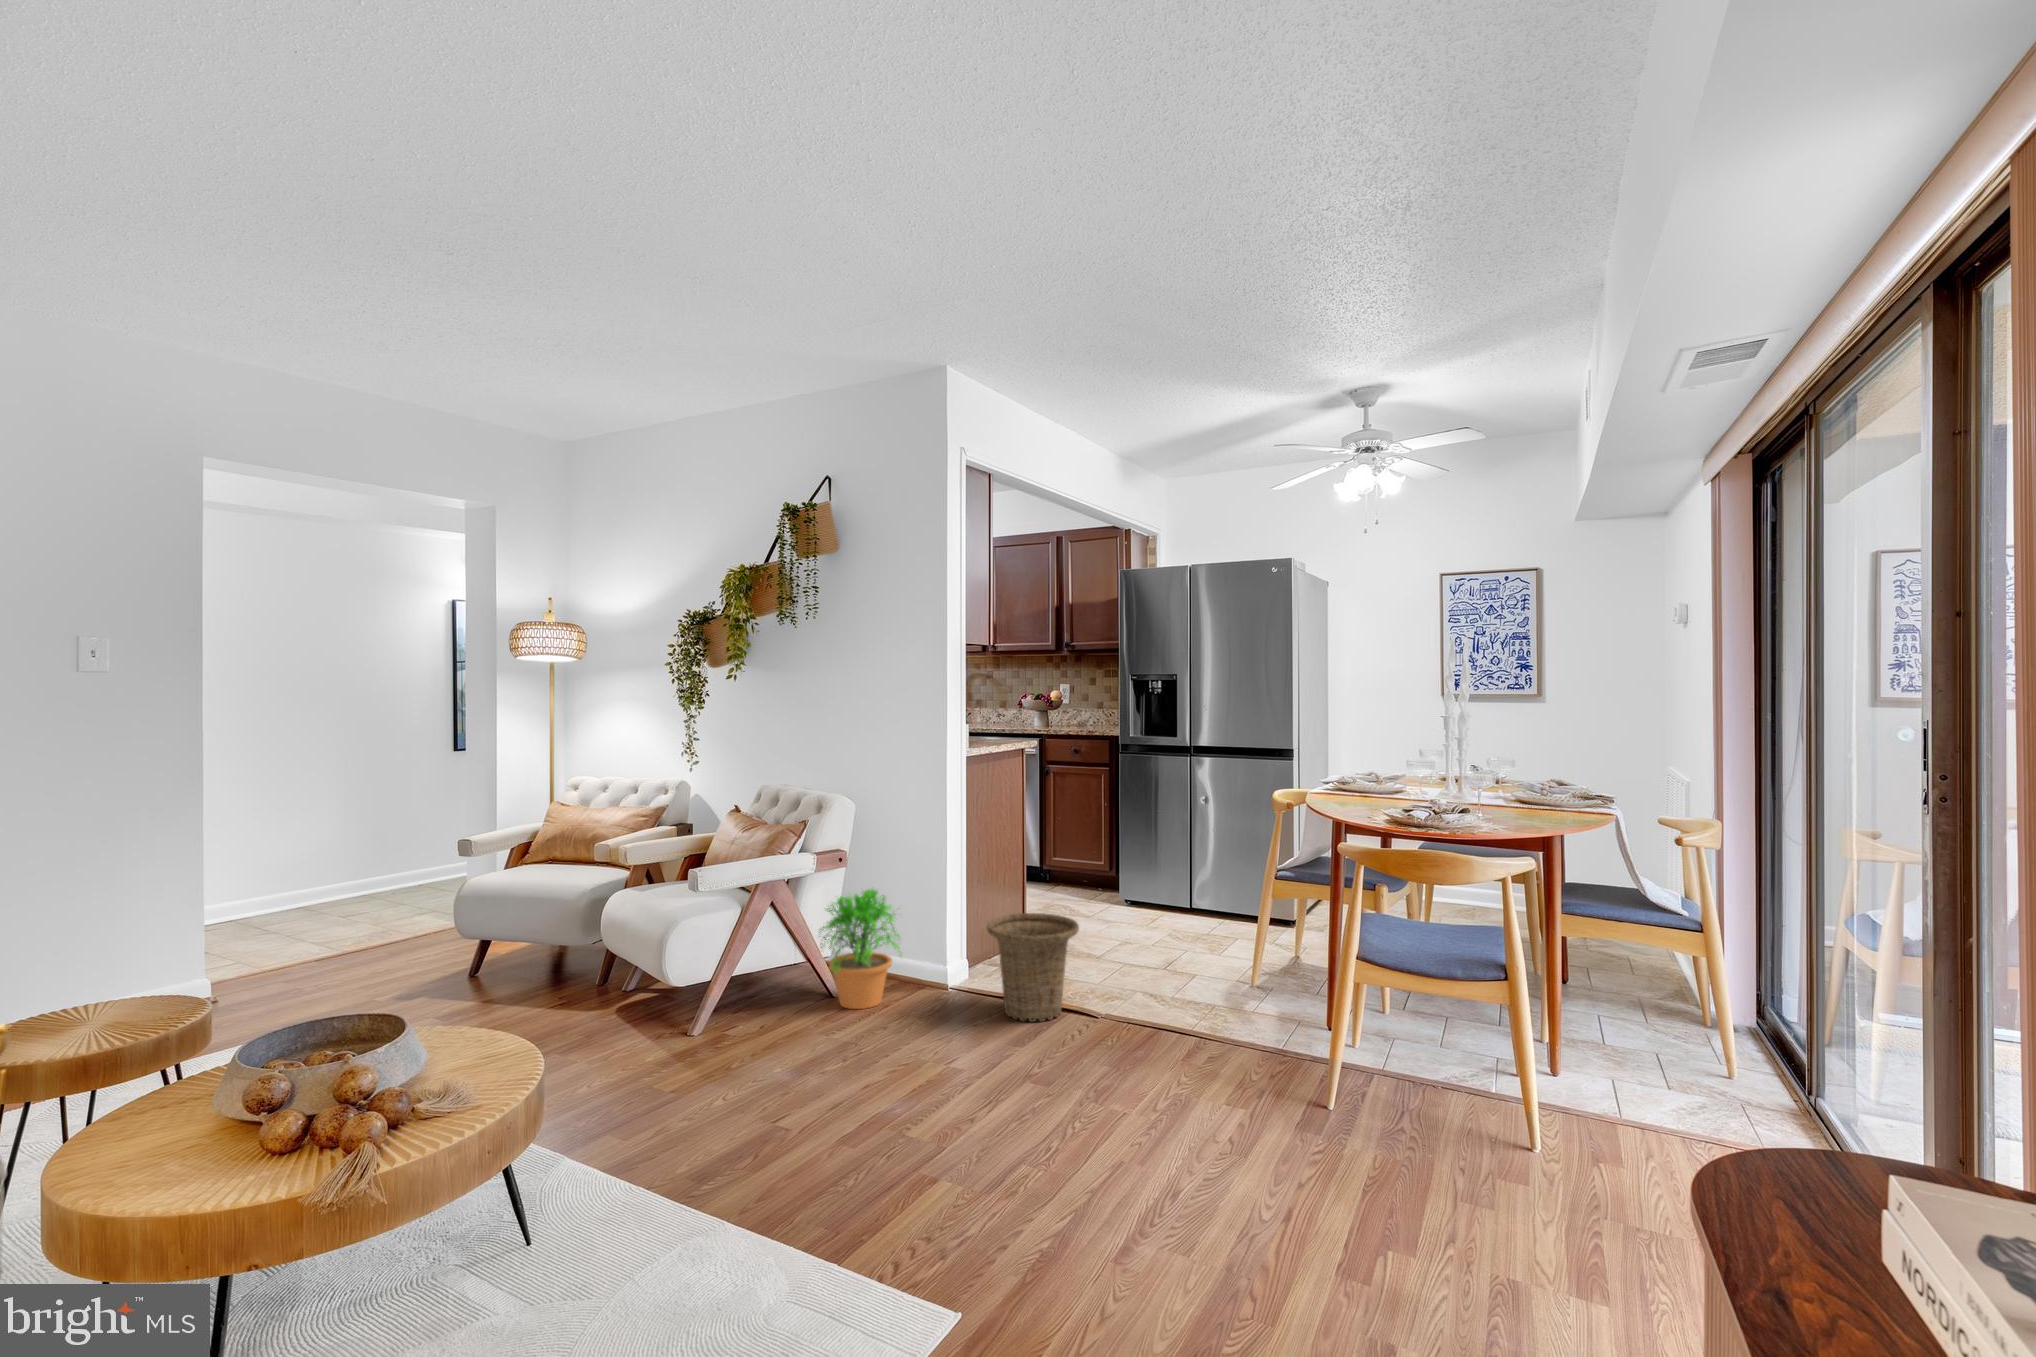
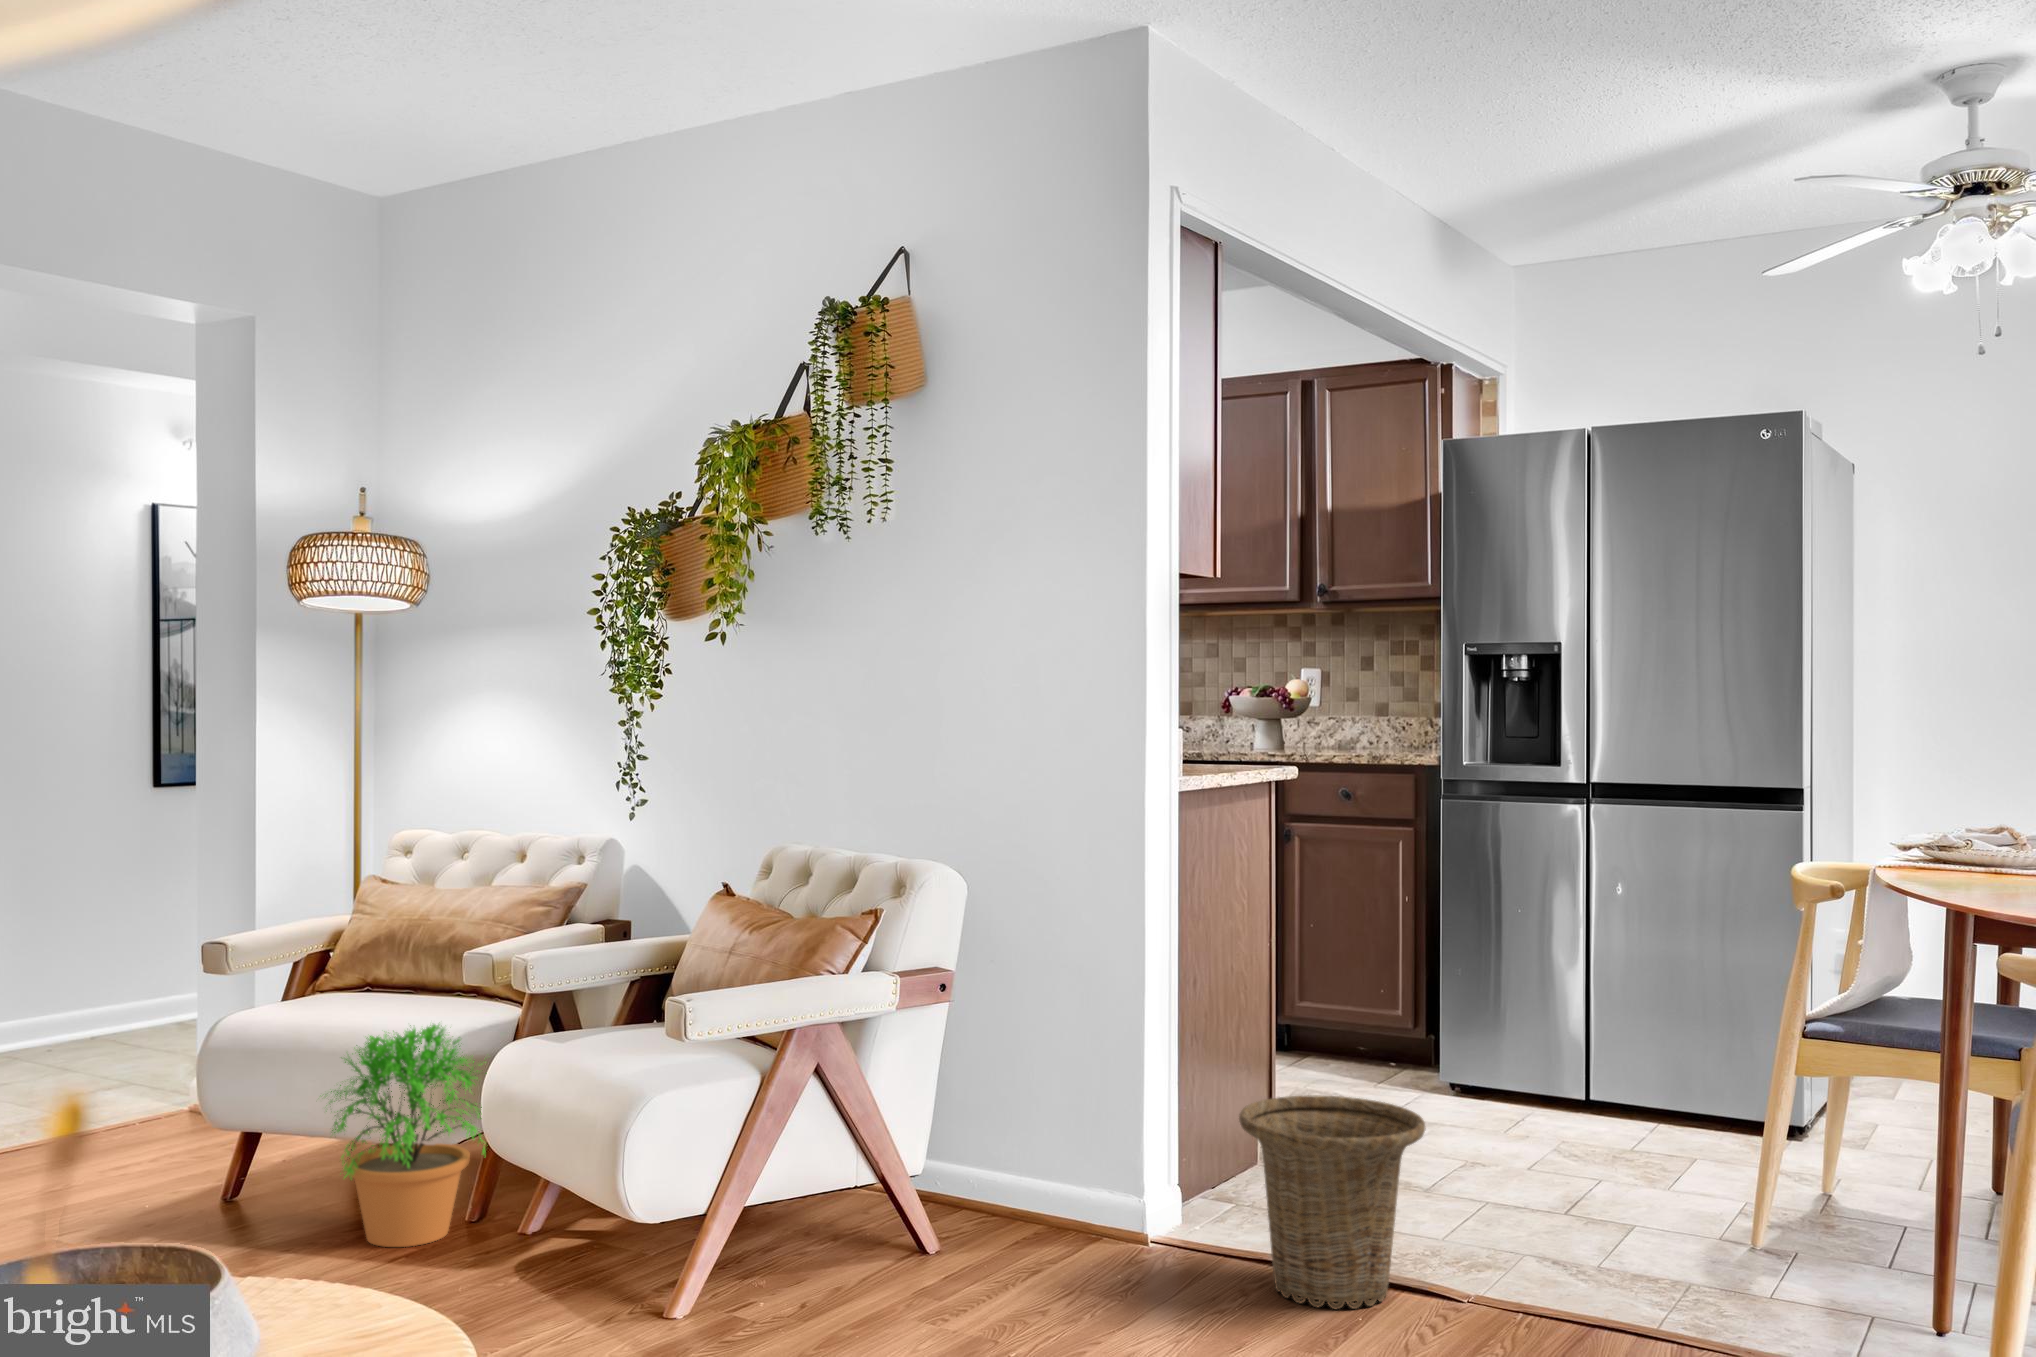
potted plant: present [819,889,900,1009] -> present [326,1024,487,1247]

